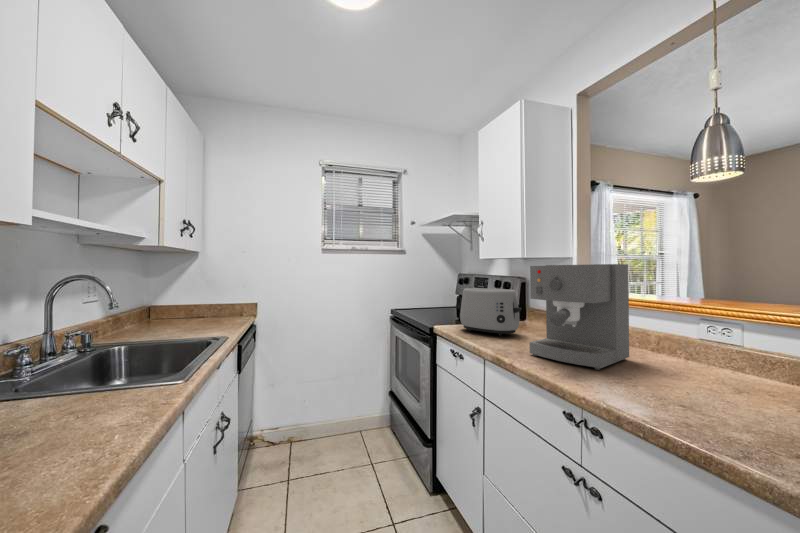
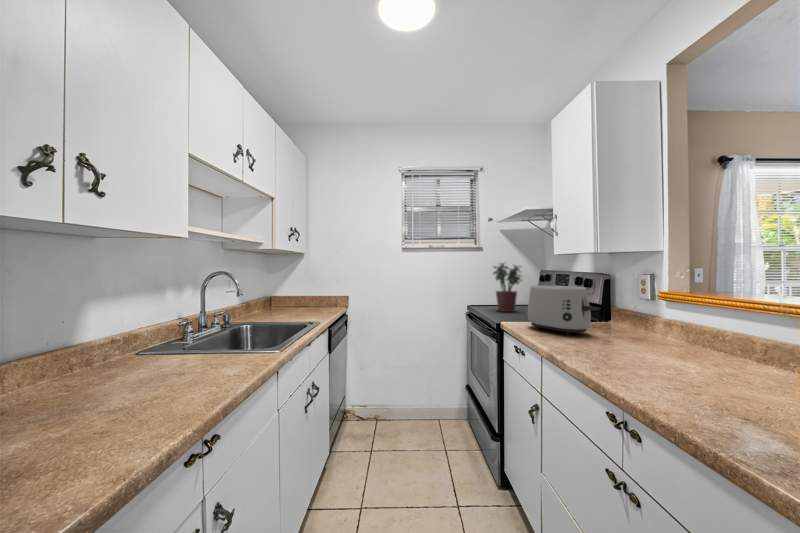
coffee maker: present [529,264,629,370] -> none [588,259,712,374]
potted plant: none [417,265,447,315] -> present [493,263,522,312]

